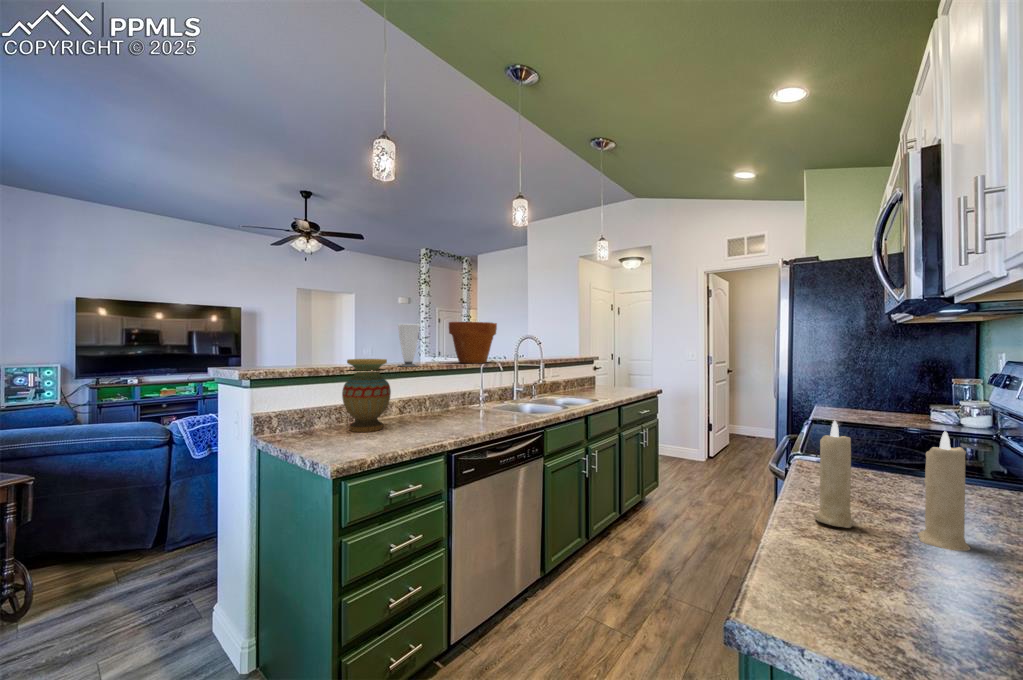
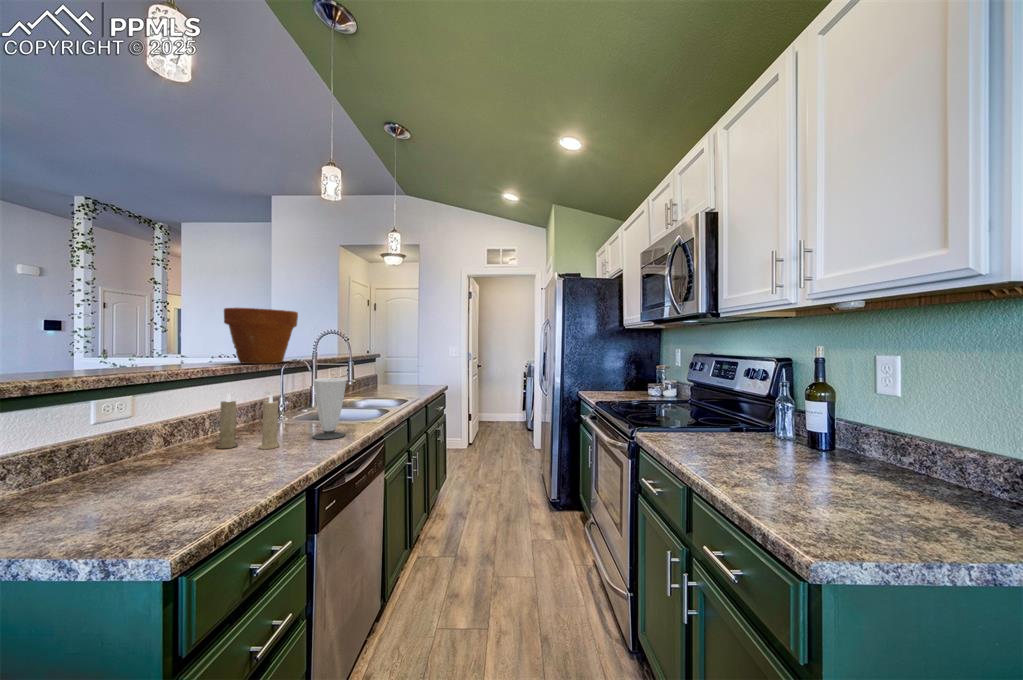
cup: present [398,324,420,367] -> present [313,378,346,439]
vase: present [342,359,391,432] -> none [73,361,179,489]
candle: present [814,421,970,551] -> present [217,394,279,449]

